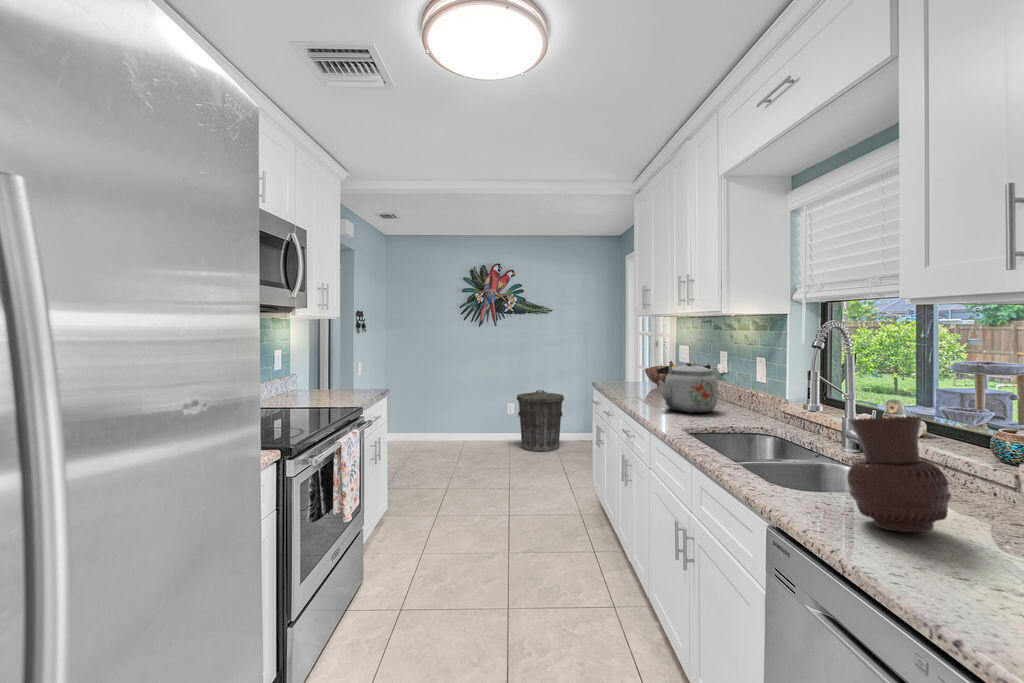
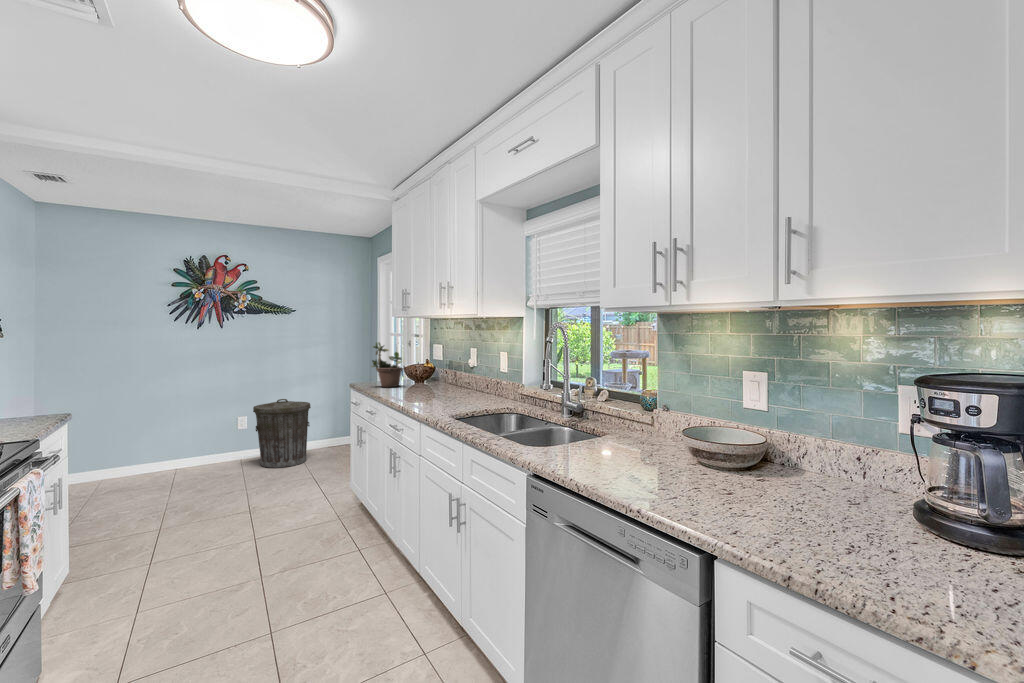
potted plant: none [612,338,645,388] -> present [371,343,403,387]
kettle: present [657,362,717,413] -> none [420,358,472,403]
vase: present [847,417,951,532] -> none [566,383,618,457]

